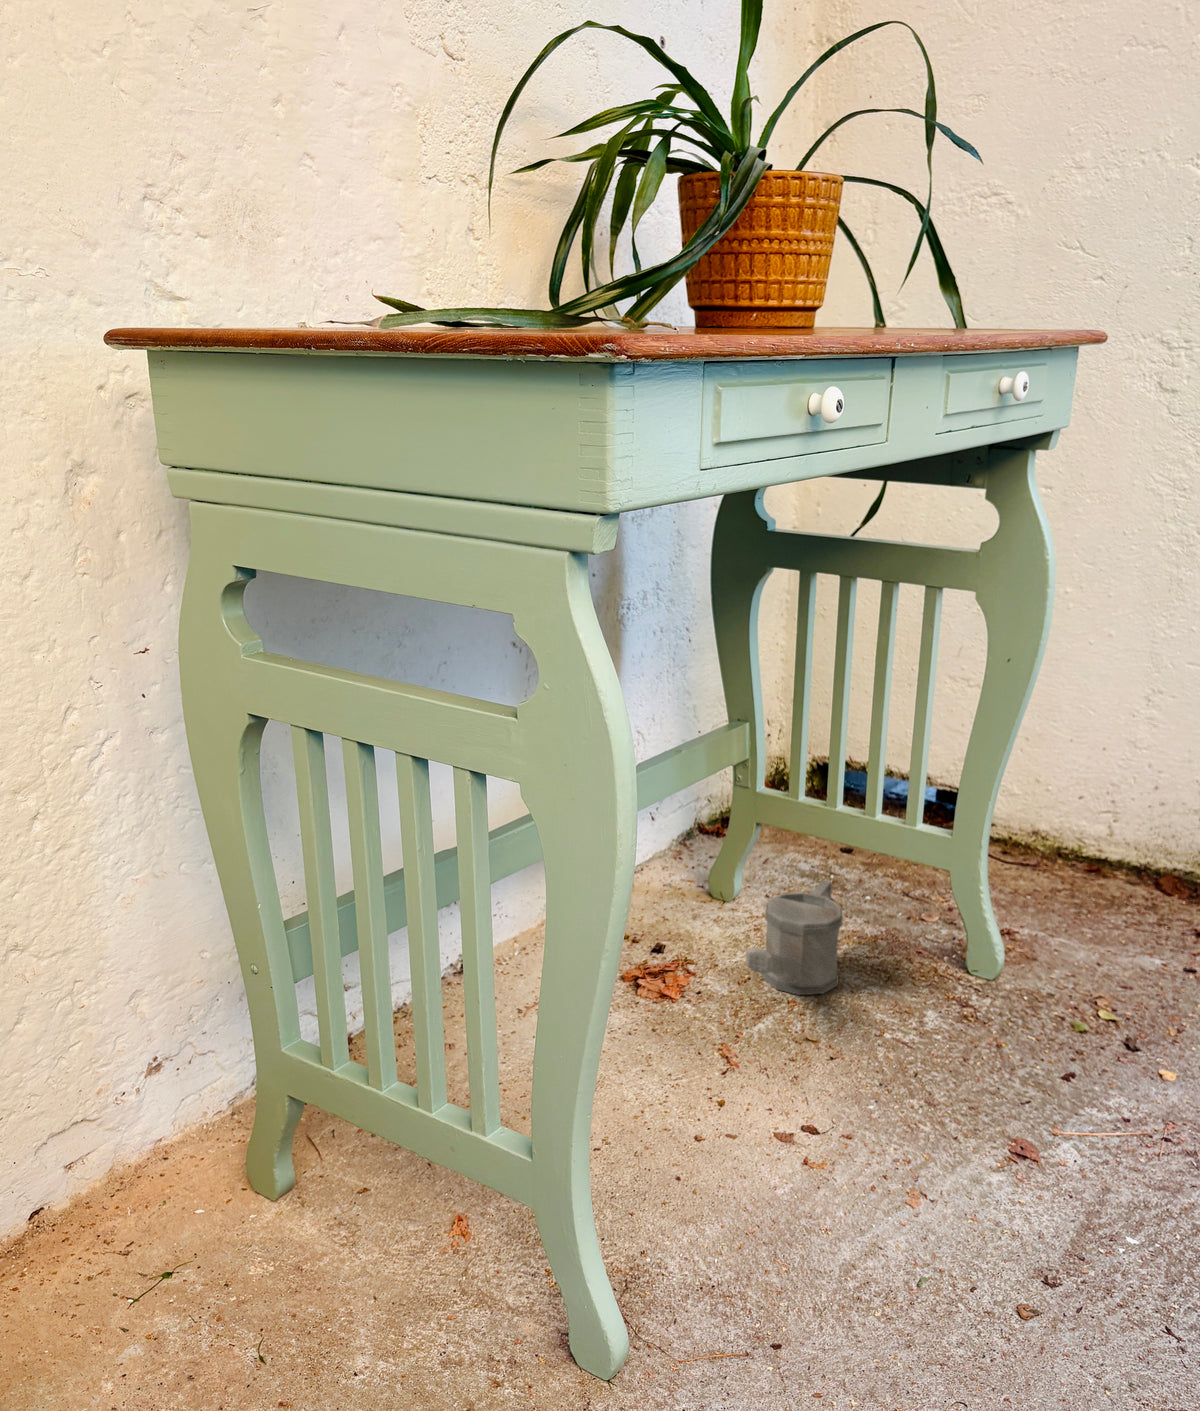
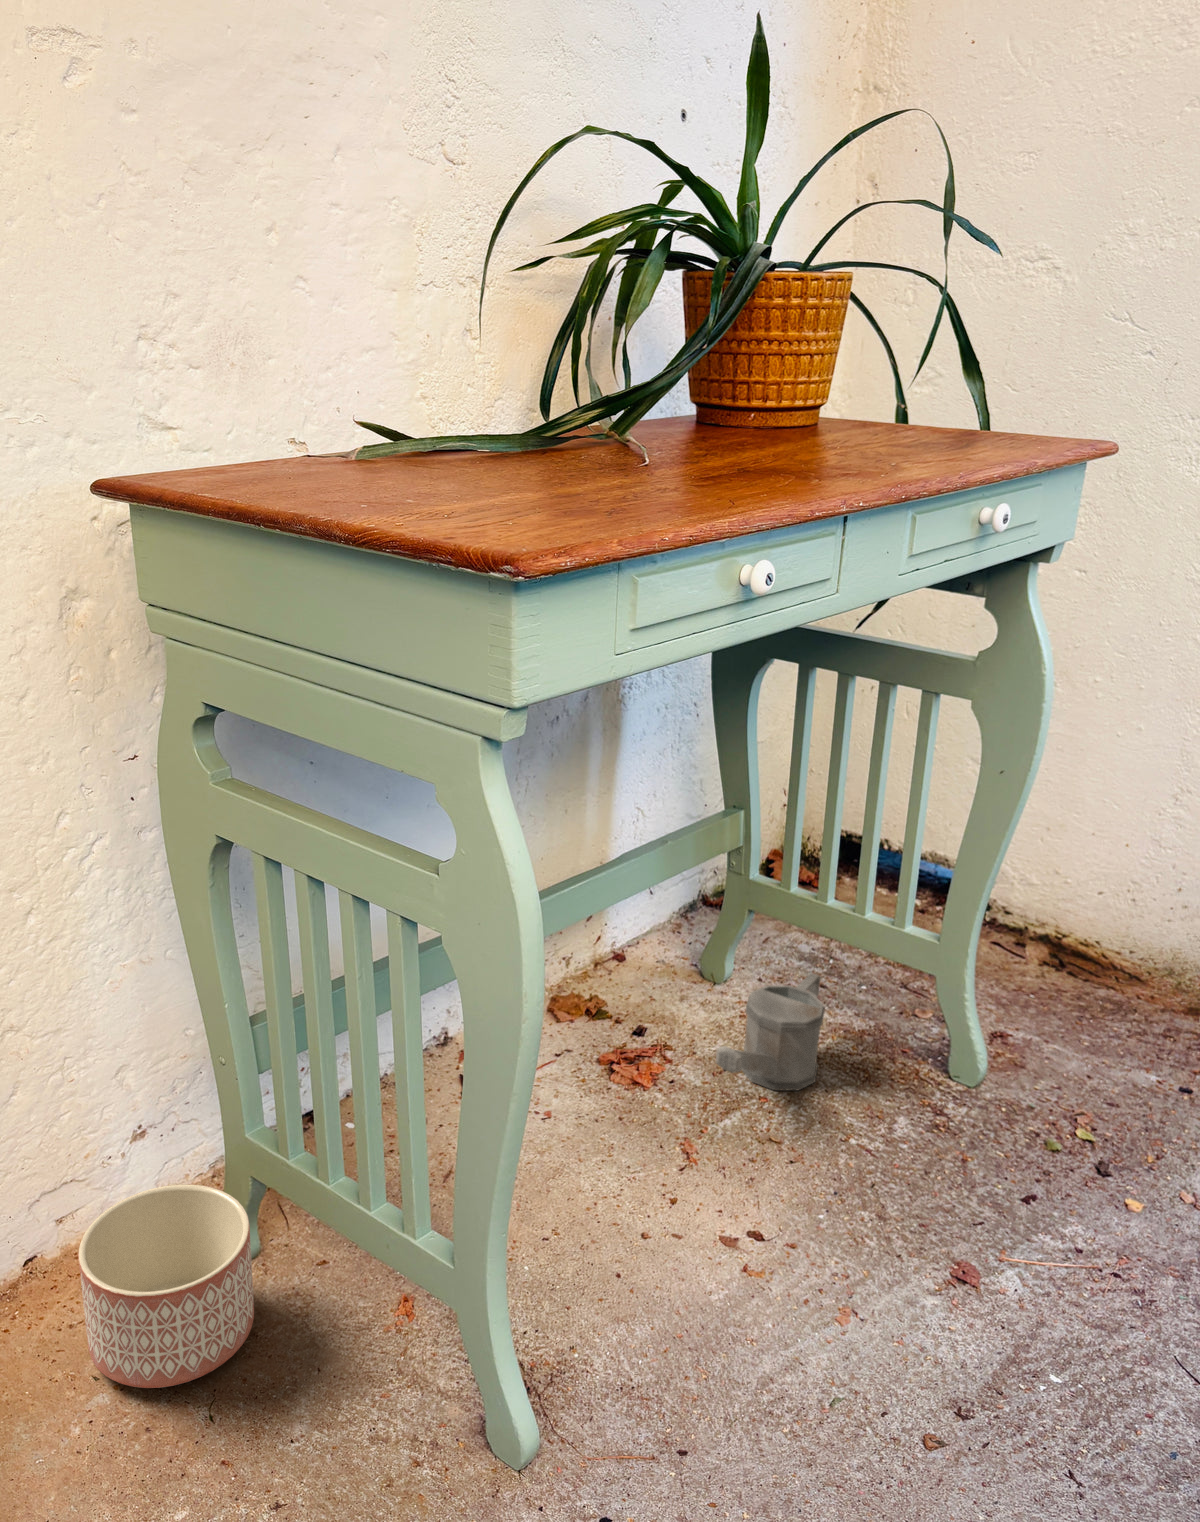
planter: none [114,1111,304,1328] -> present [78,1184,254,1388]

